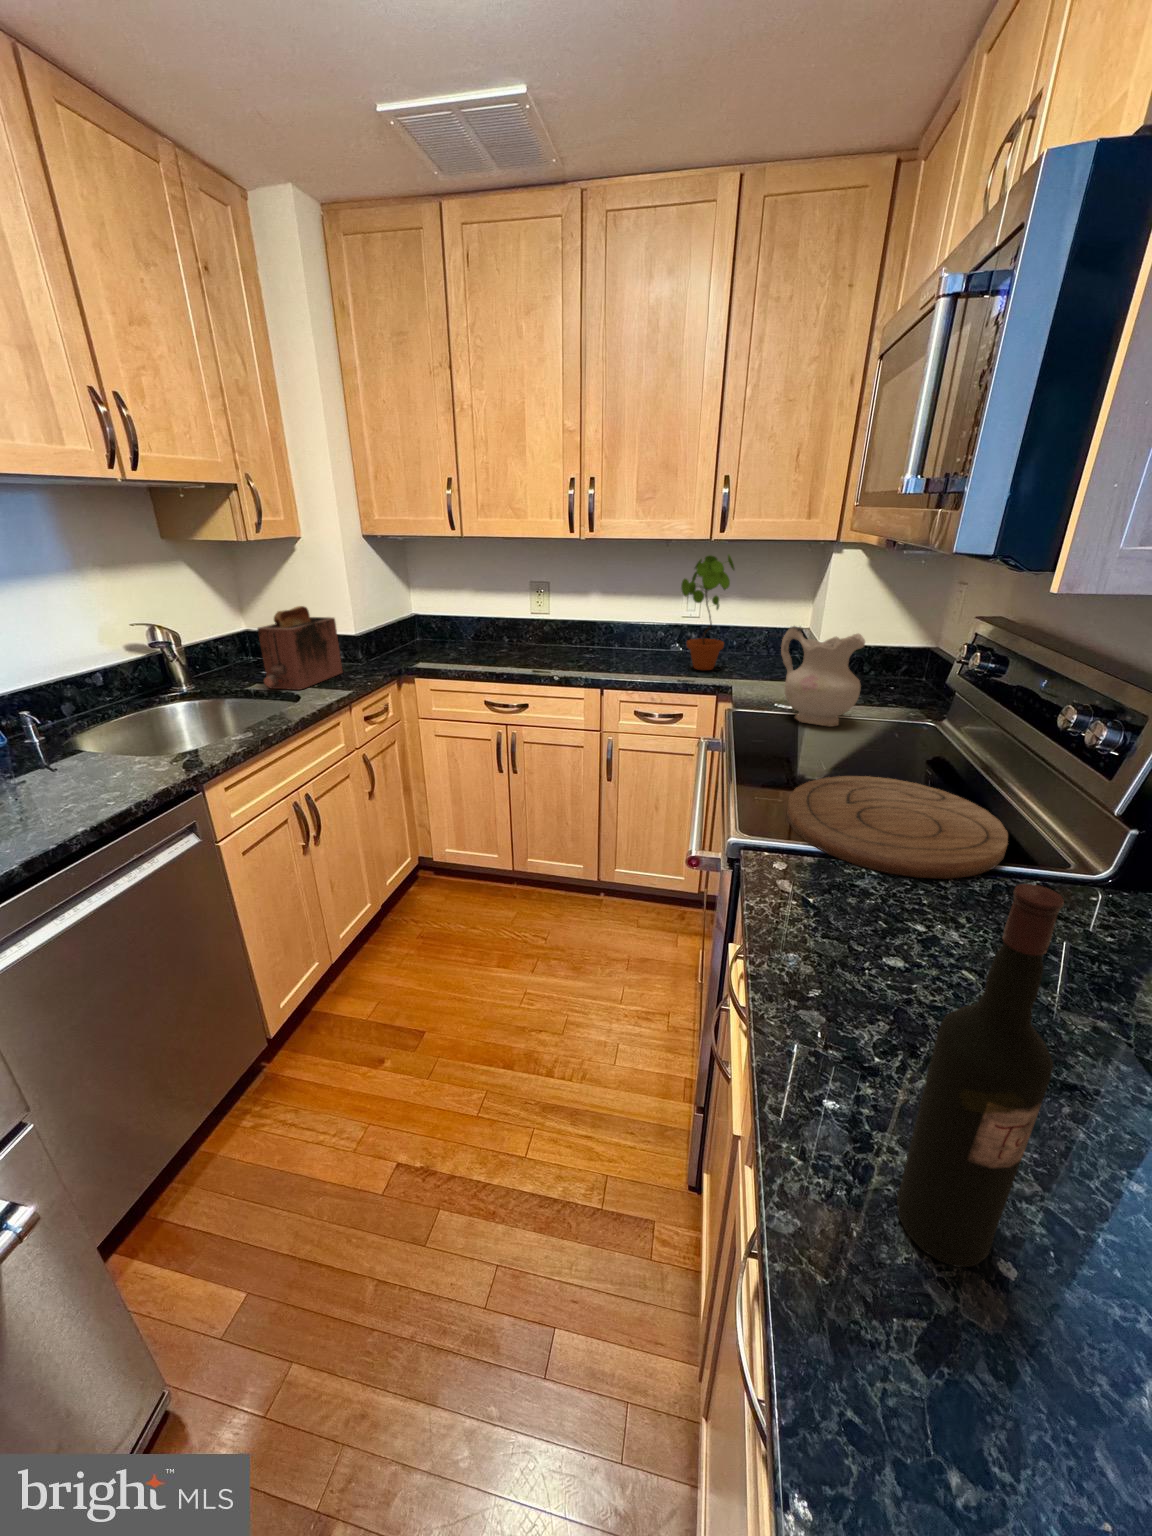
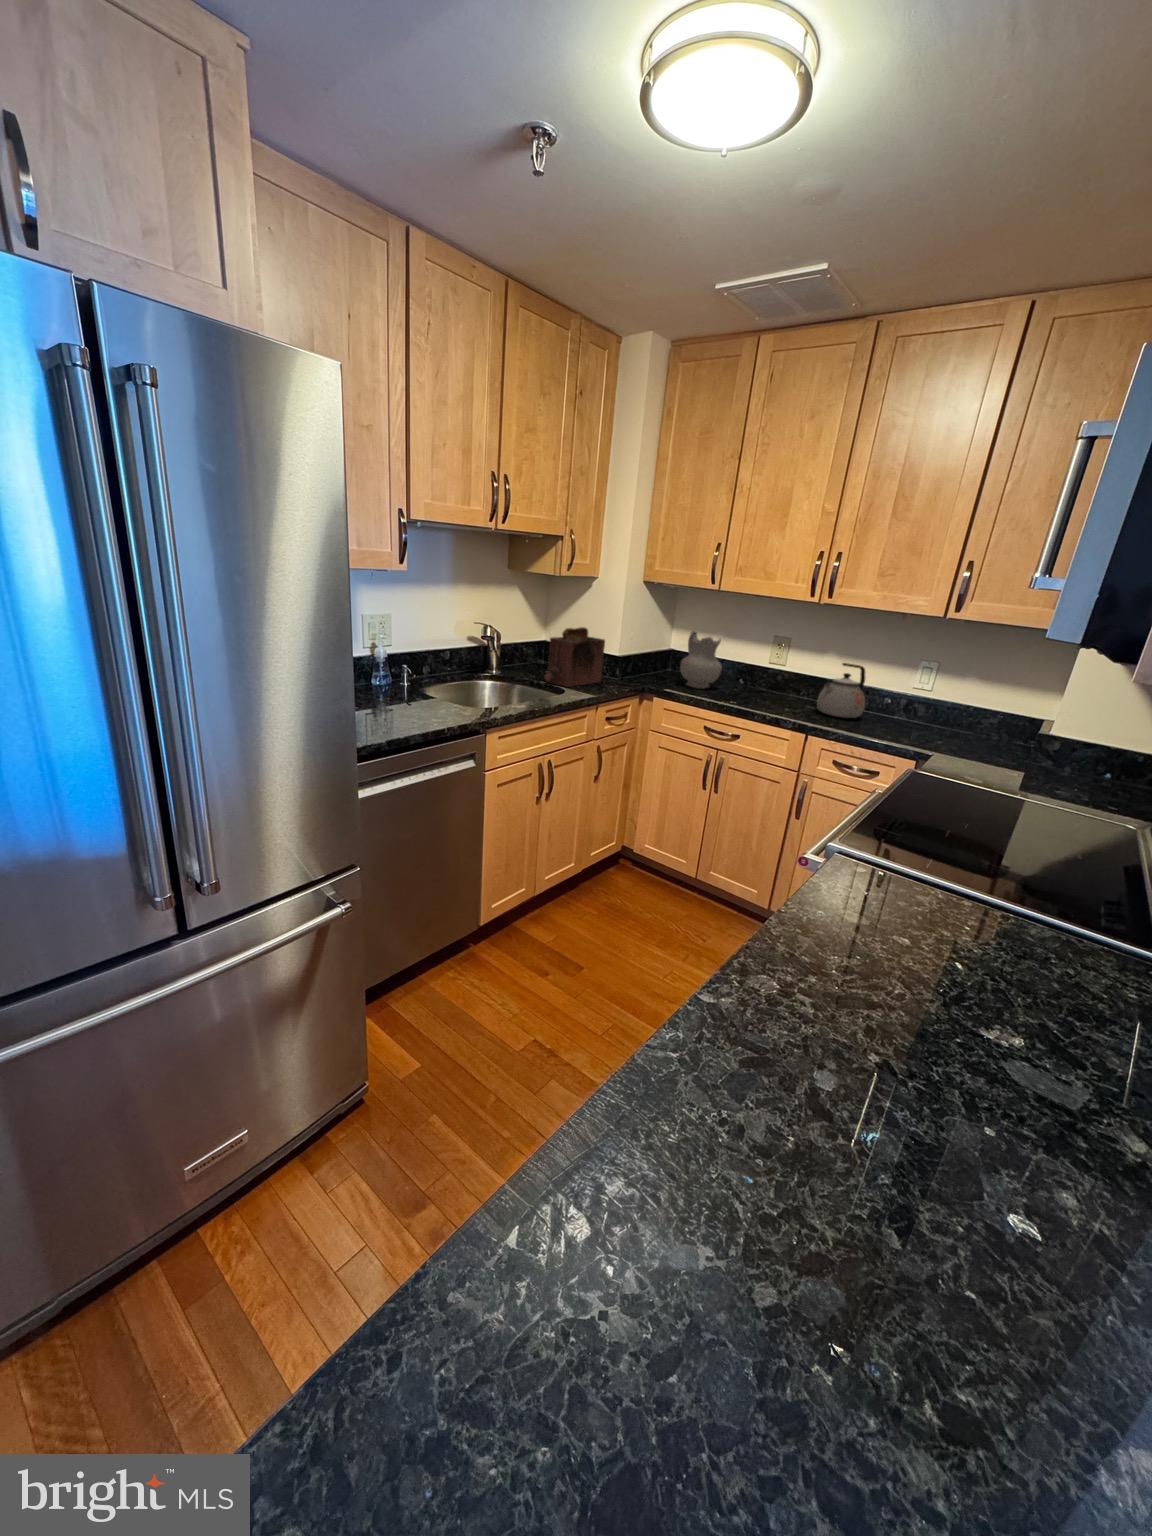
potted plant: present [681,555,735,670] -> none [903,633,967,739]
kettle: none [597,602,645,661] -> present [817,663,865,718]
ceramic pitcher: present [781,626,865,726] -> present [680,631,722,689]
cutting board: present [787,776,1008,879] -> none [892,826,1102,923]
wine bottle: present [897,884,1064,1267] -> none [775,793,866,1041]

